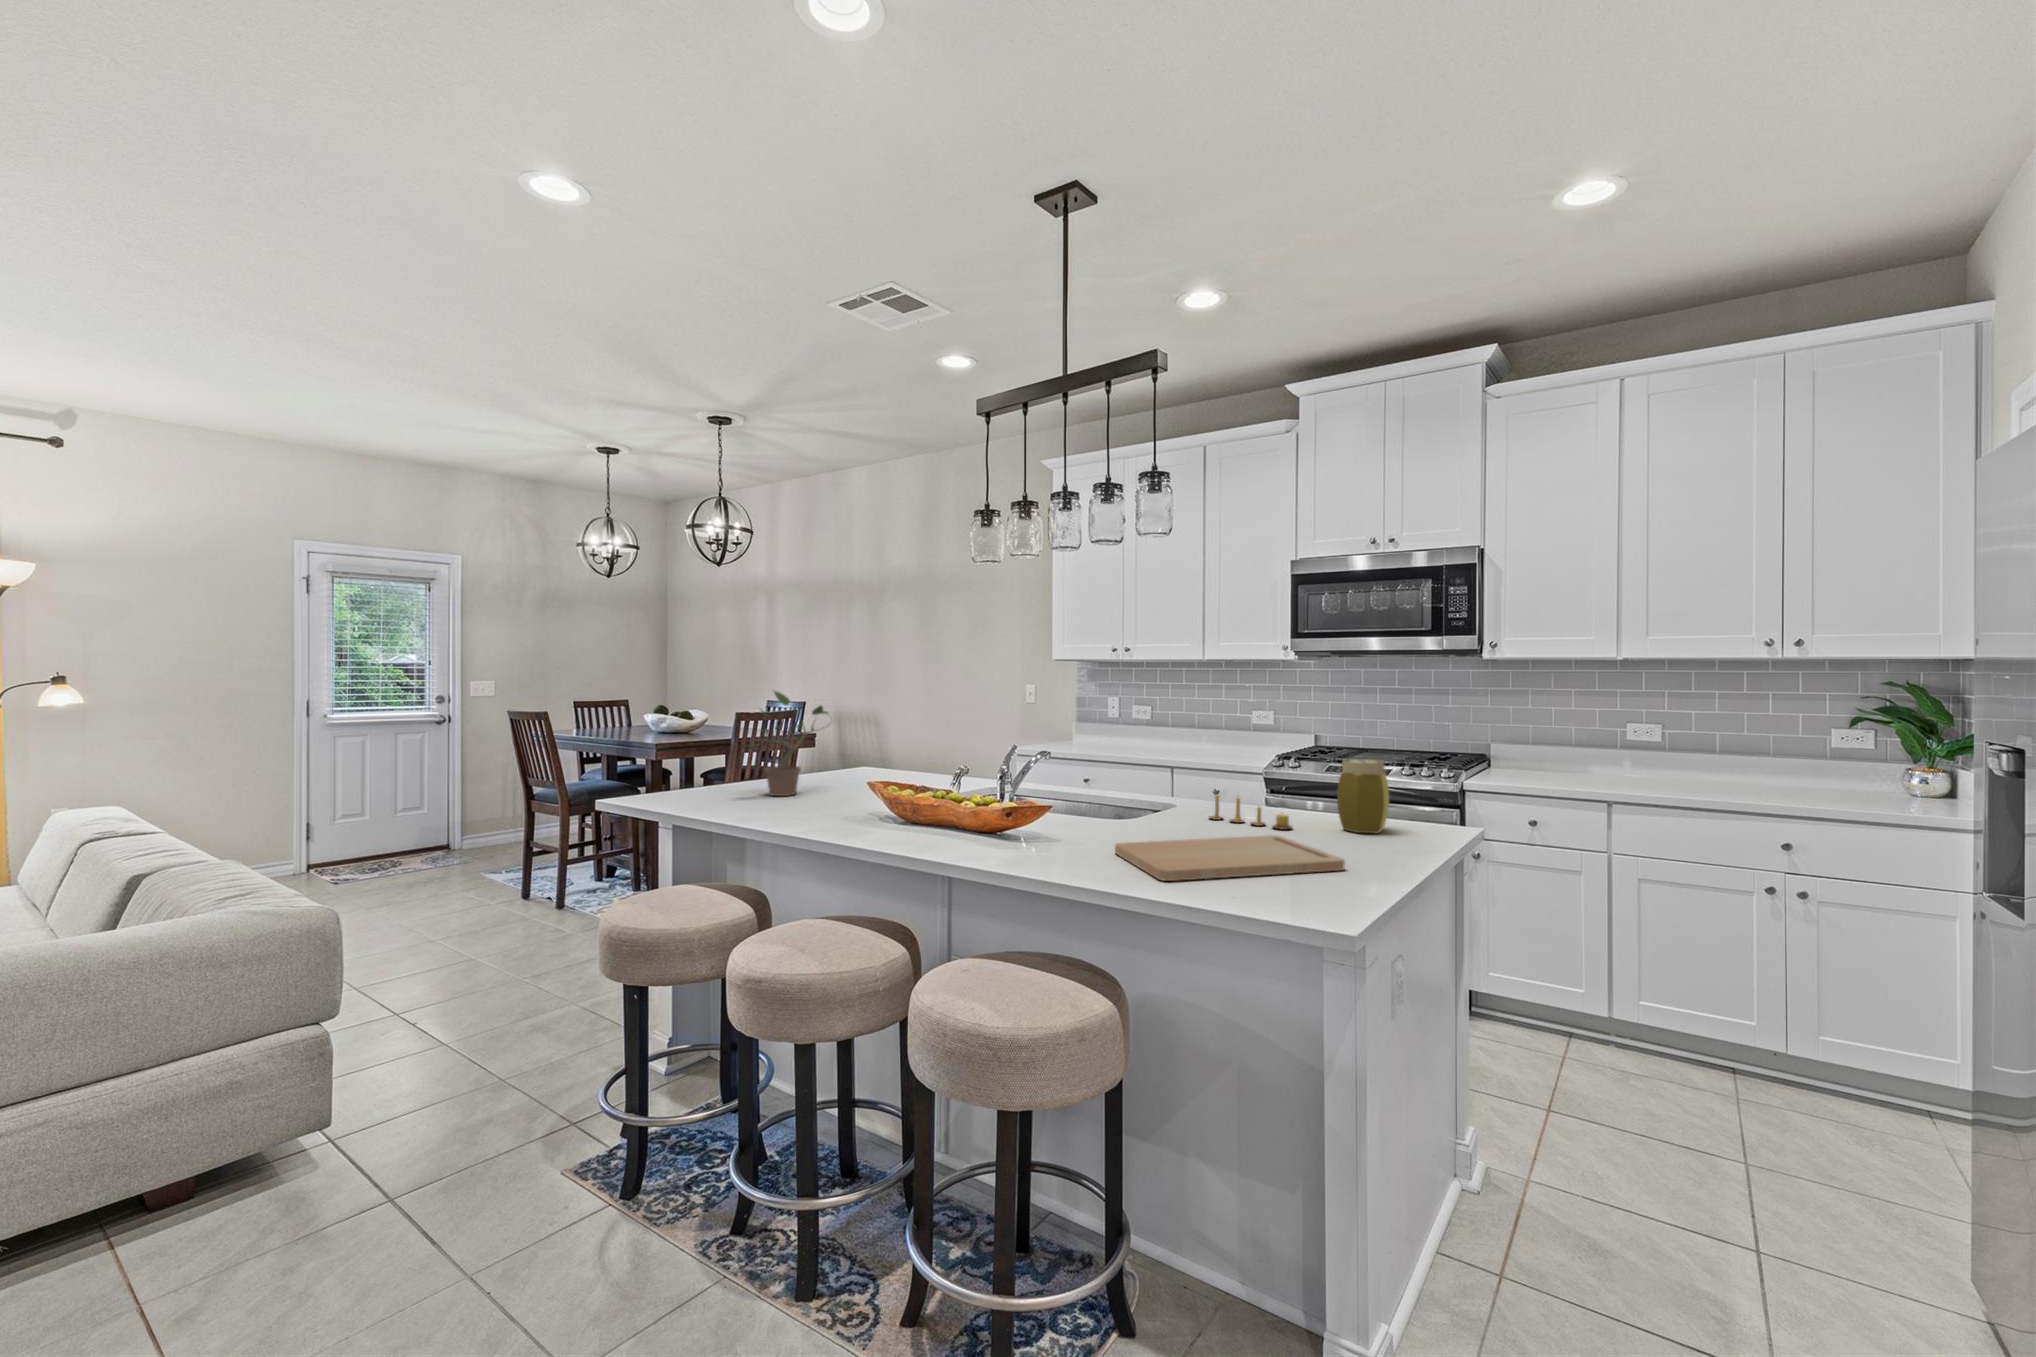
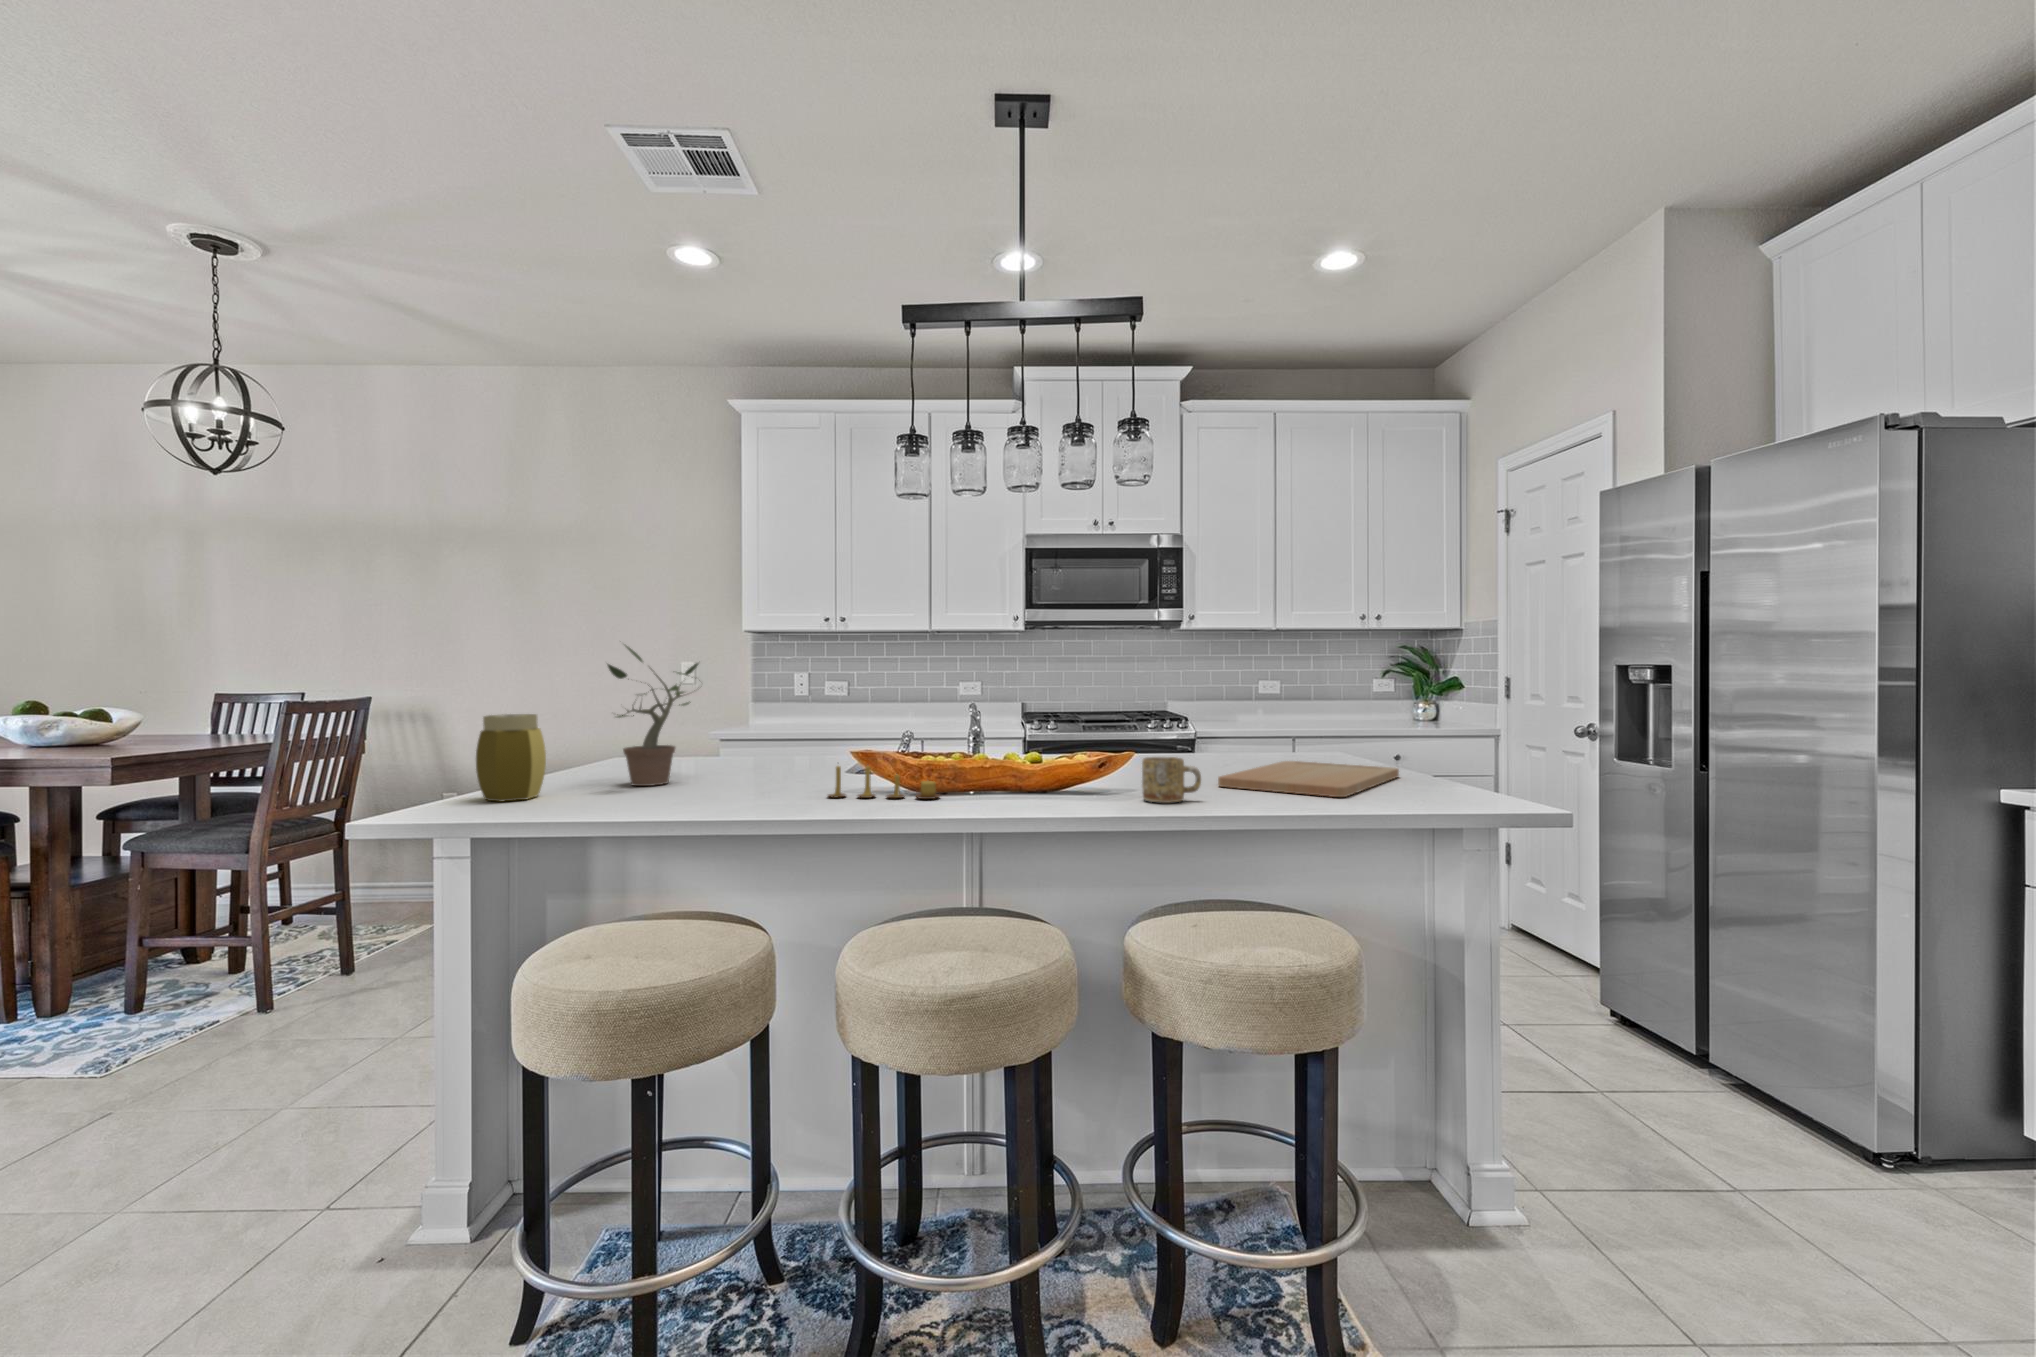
jar: present [1337,759,1389,833] -> present [476,714,546,802]
candle: present [1209,795,1292,829] -> present [828,766,940,799]
mug: none [992,817,1038,861] -> present [1142,757,1201,803]

